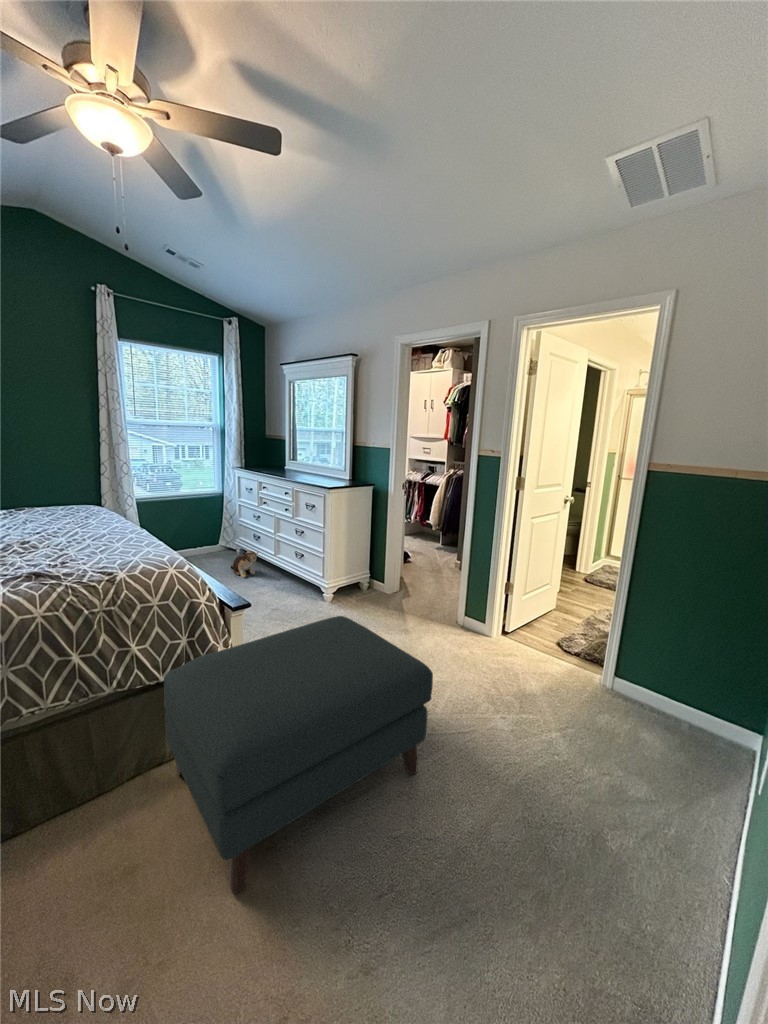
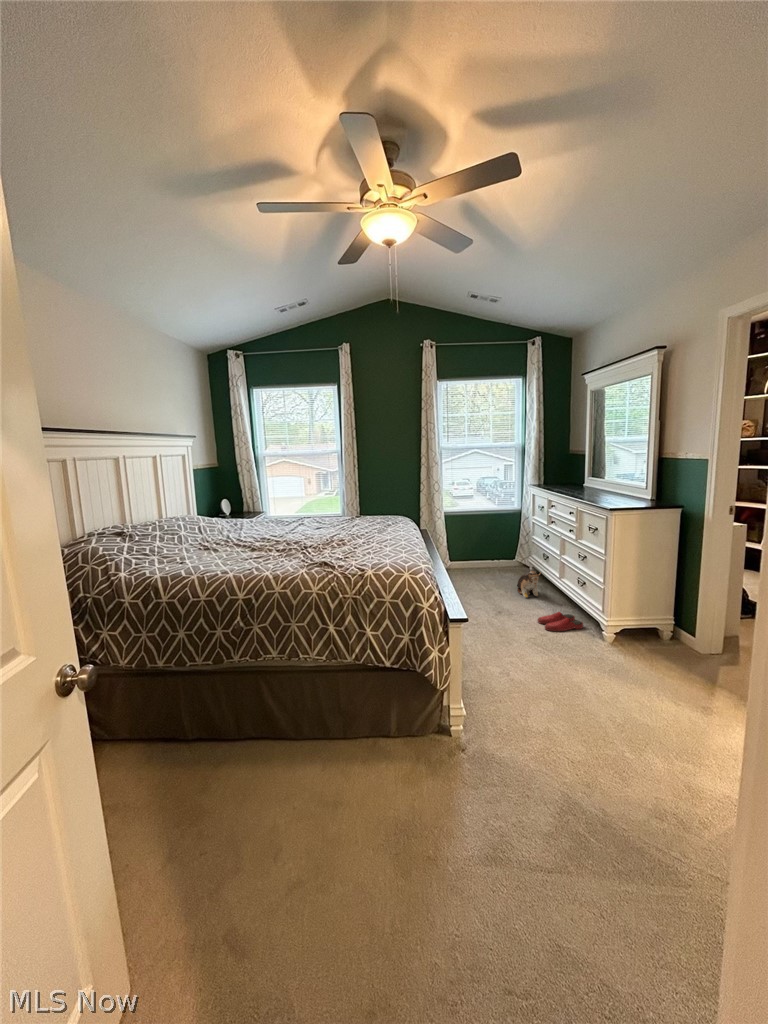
slippers: none [265,584,305,604] -> present [538,612,583,631]
ottoman: present [164,616,433,893] -> none [376,652,647,871]

